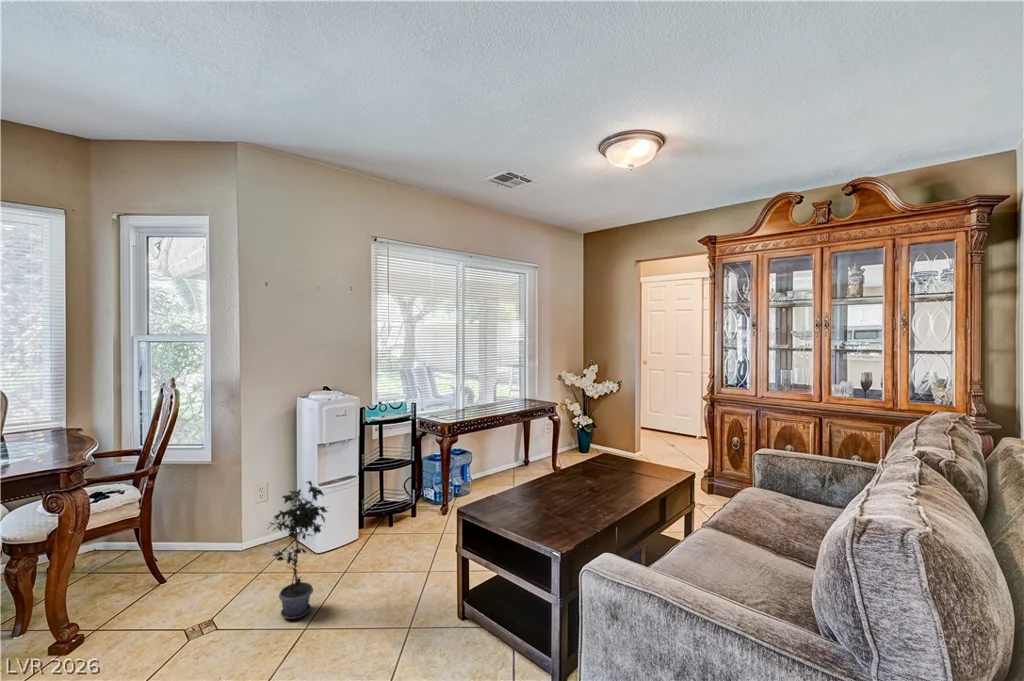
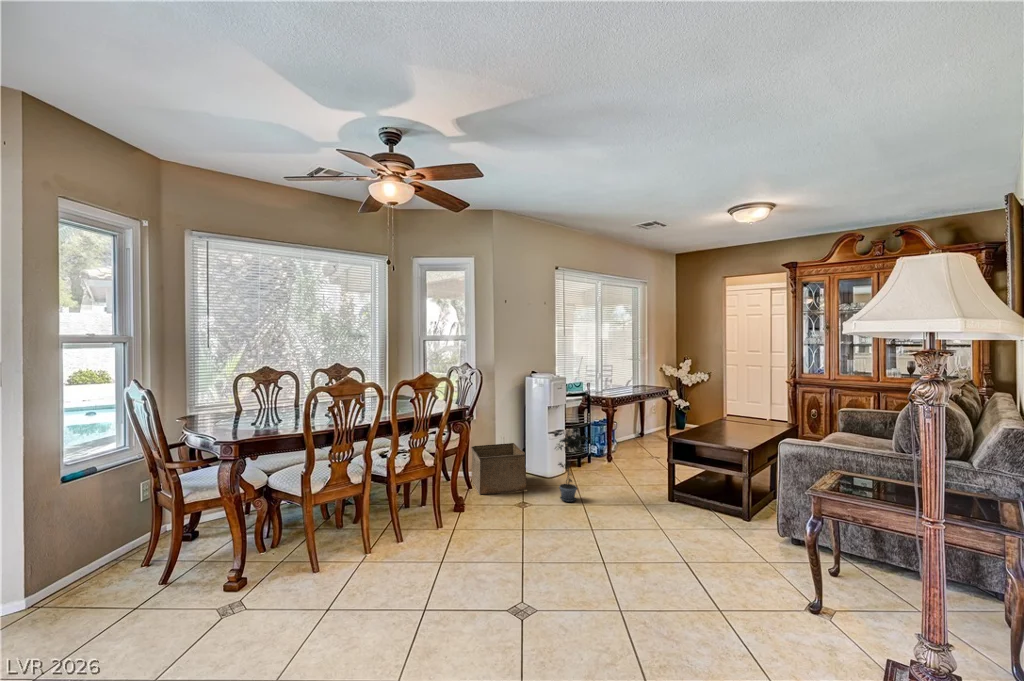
storage bin: none [156,499,269,599] -> present [471,443,527,495]

